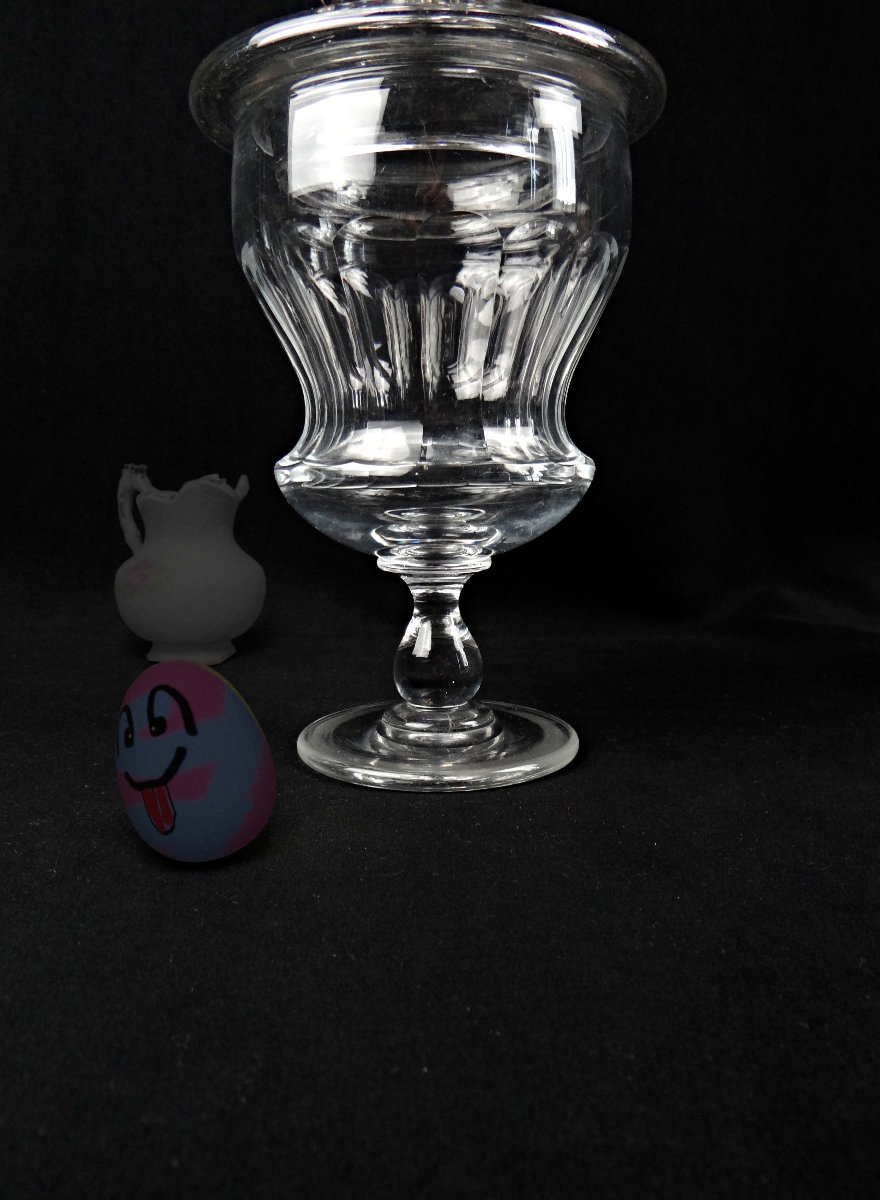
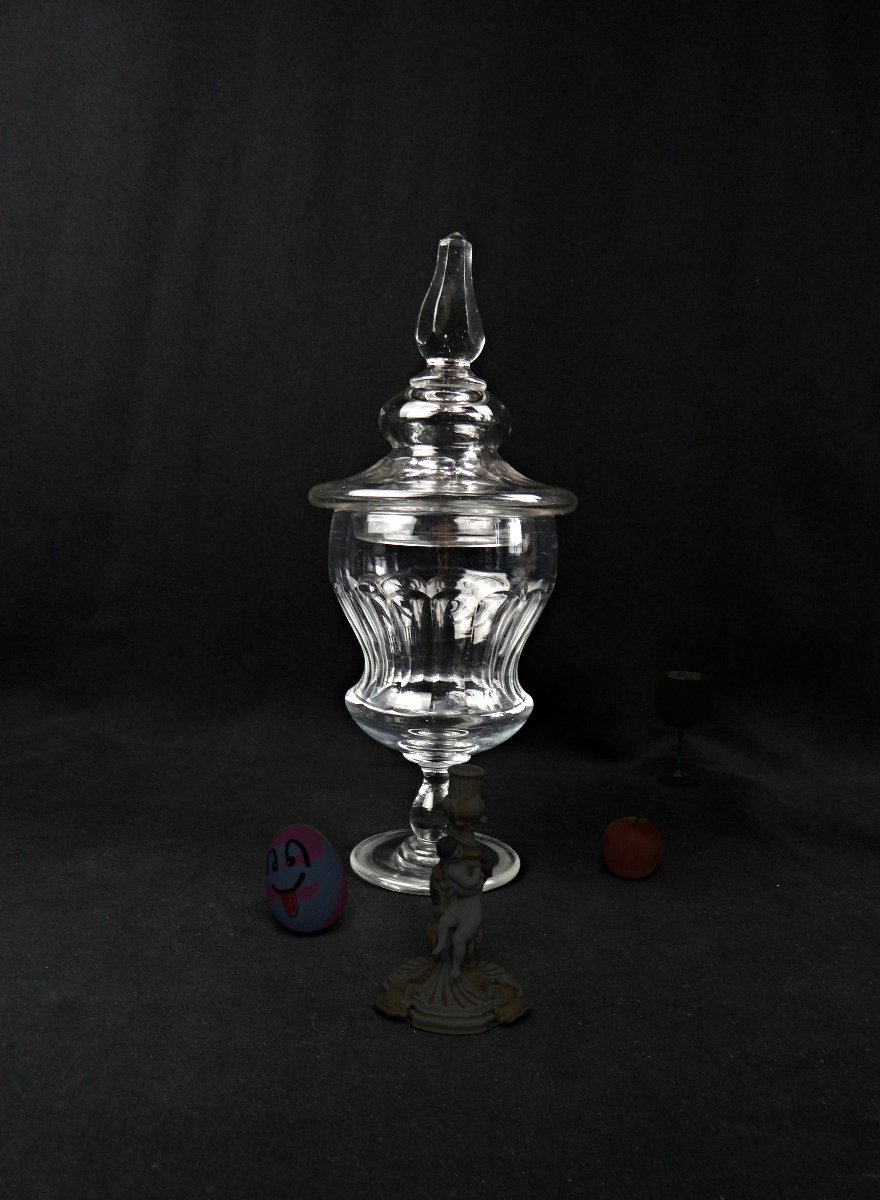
ceramic pitcher: present [114,463,266,665] -> none [223,654,323,796]
candlestick: none [313,478,671,1081] -> present [373,764,534,1035]
wine glass: none [742,478,829,638] -> present [654,671,712,785]
apple: none [713,651,816,756] -> present [602,816,662,879]

